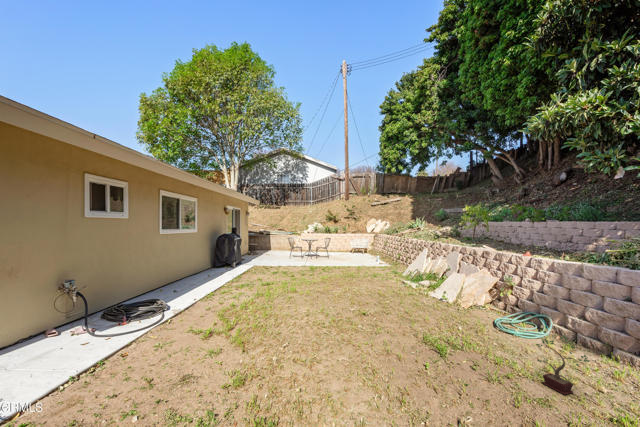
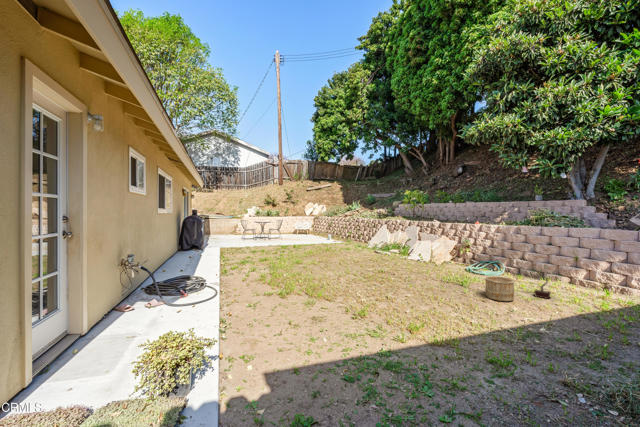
wooden bucket: none [455,338,497,384] -> present [485,276,515,301]

